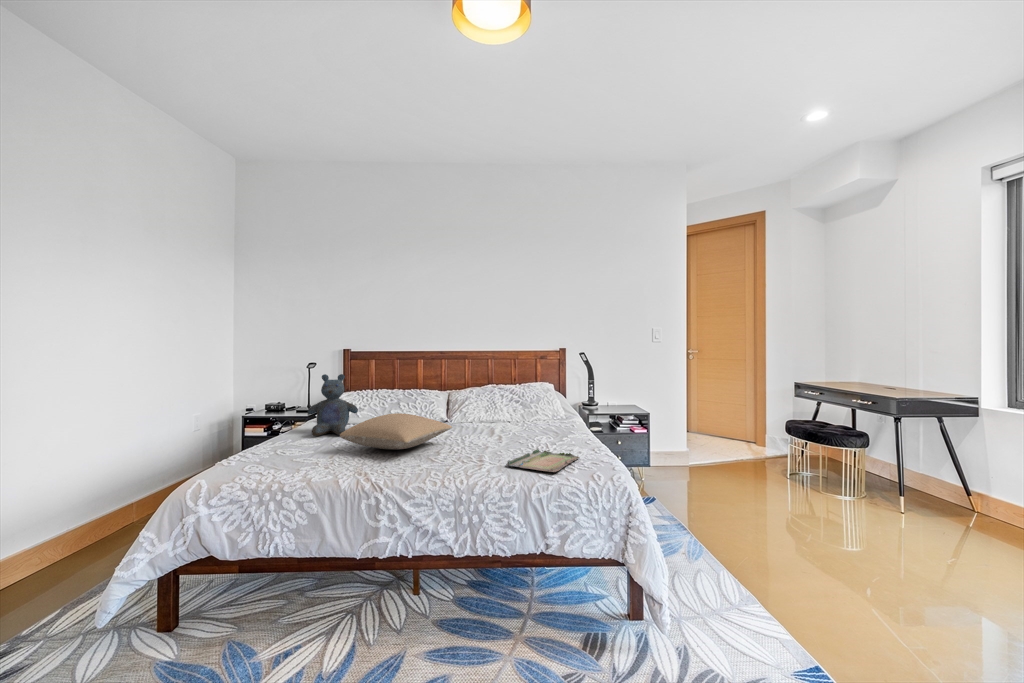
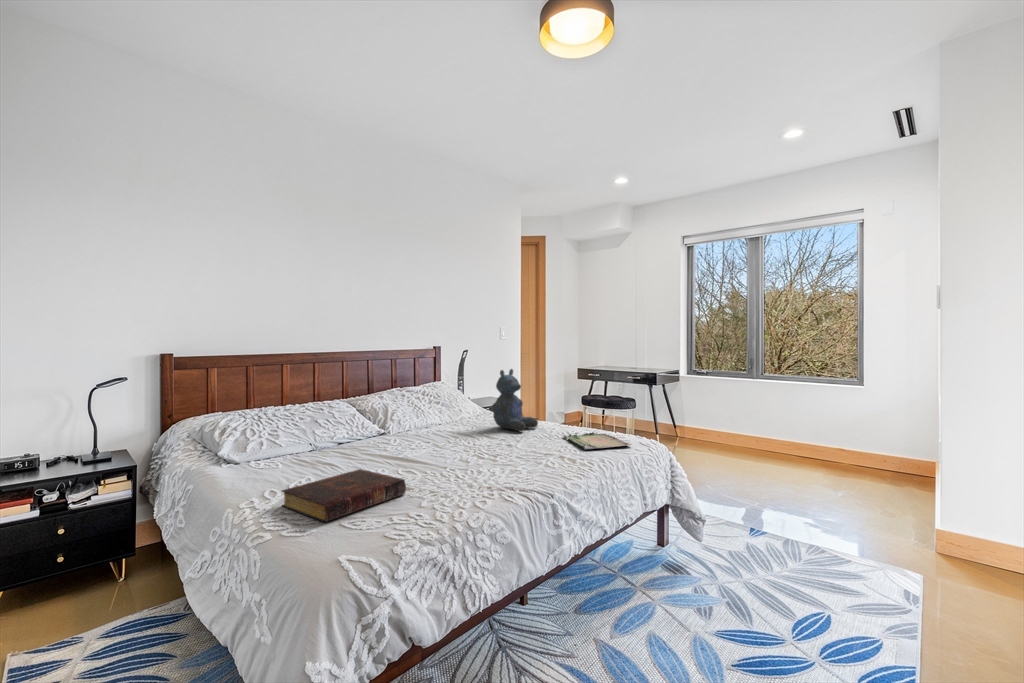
stuffed bear: present [308,374,358,436] -> present [491,369,538,431]
pillow: present [340,413,452,450] -> none [390,421,501,465]
book: none [240,439,323,464] -> present [282,469,406,522]

